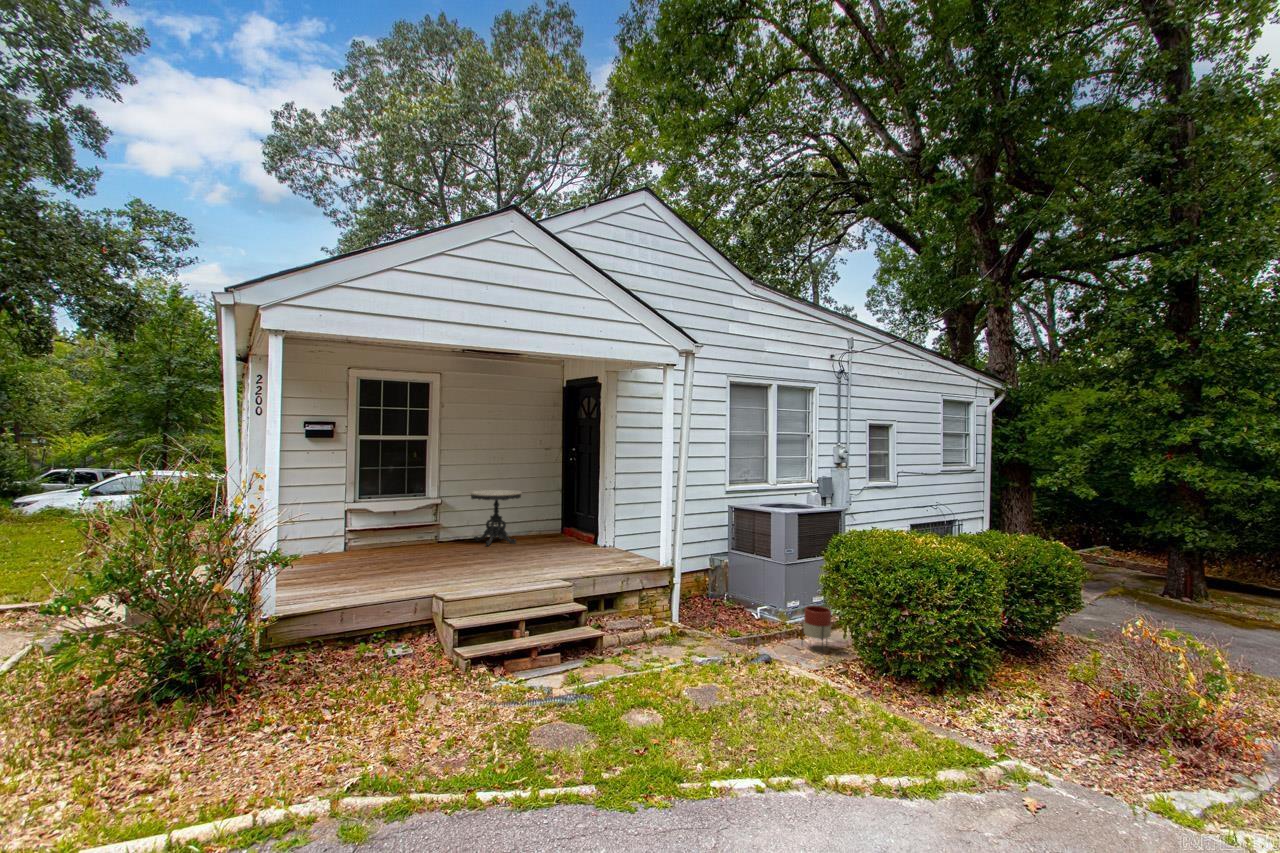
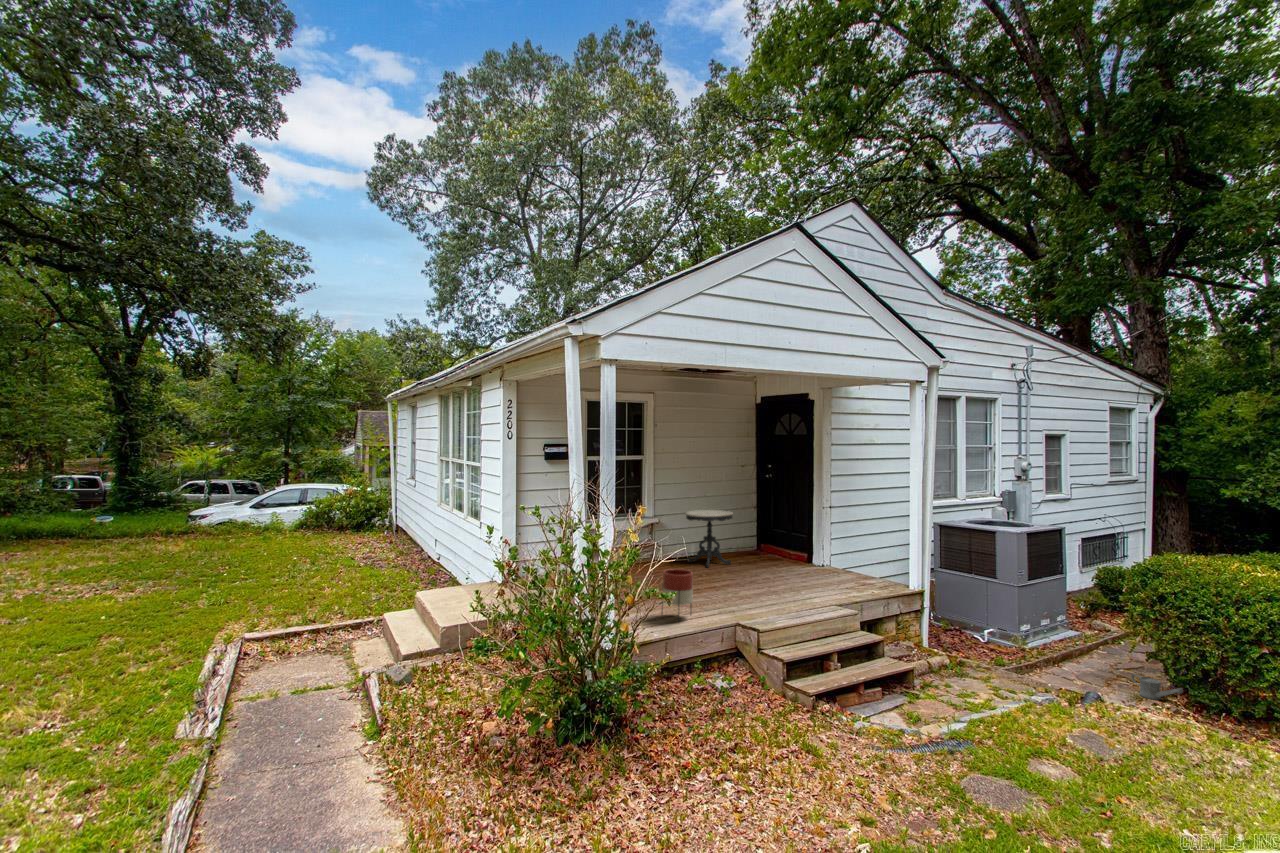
planter: present [802,606,832,641] -> present [662,569,693,611]
watering can: none [829,646,858,670] -> present [1132,674,1183,700]

